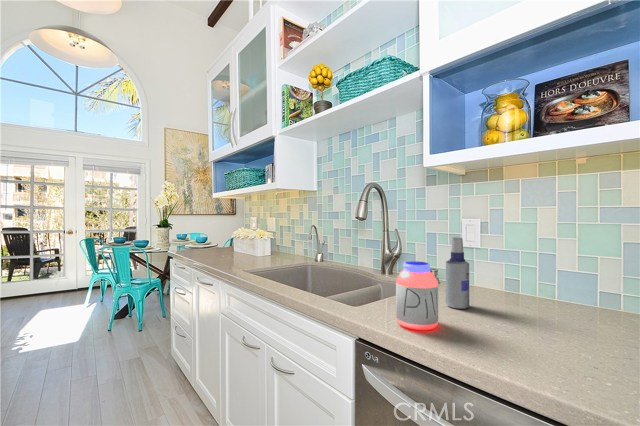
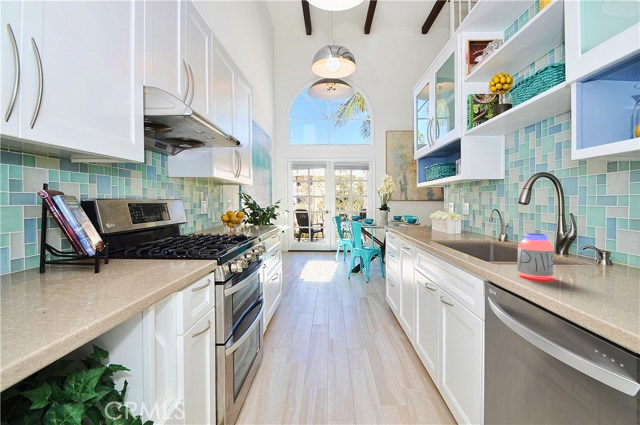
spray bottle: present [446,237,469,309] -> none [584,219,611,278]

